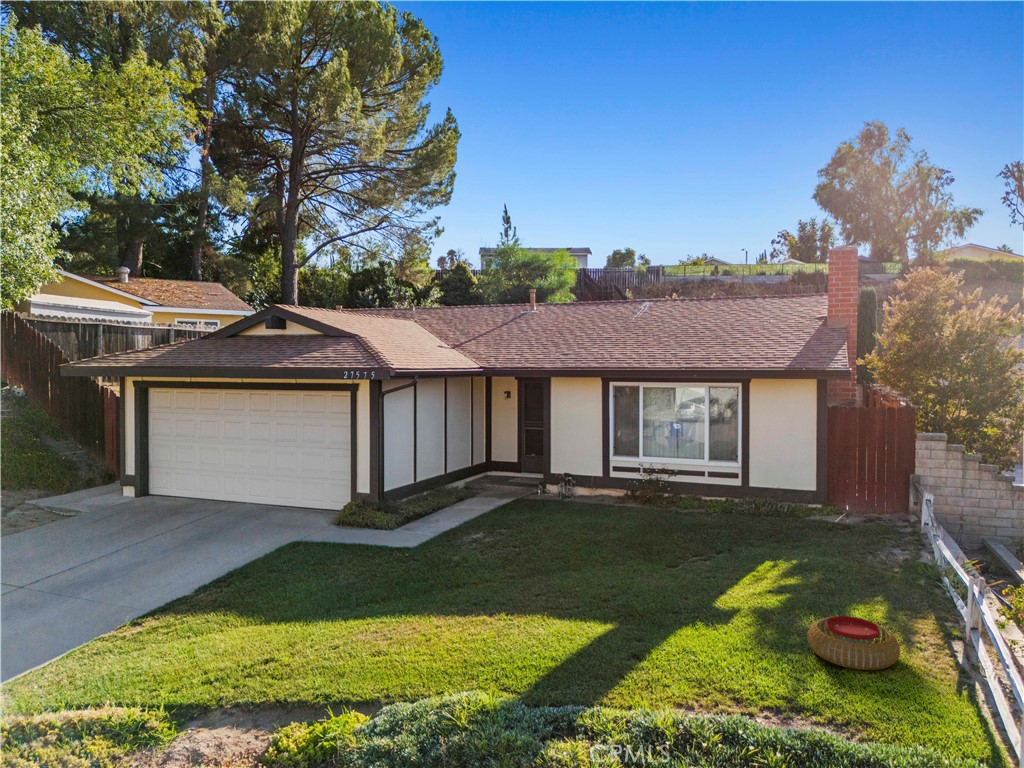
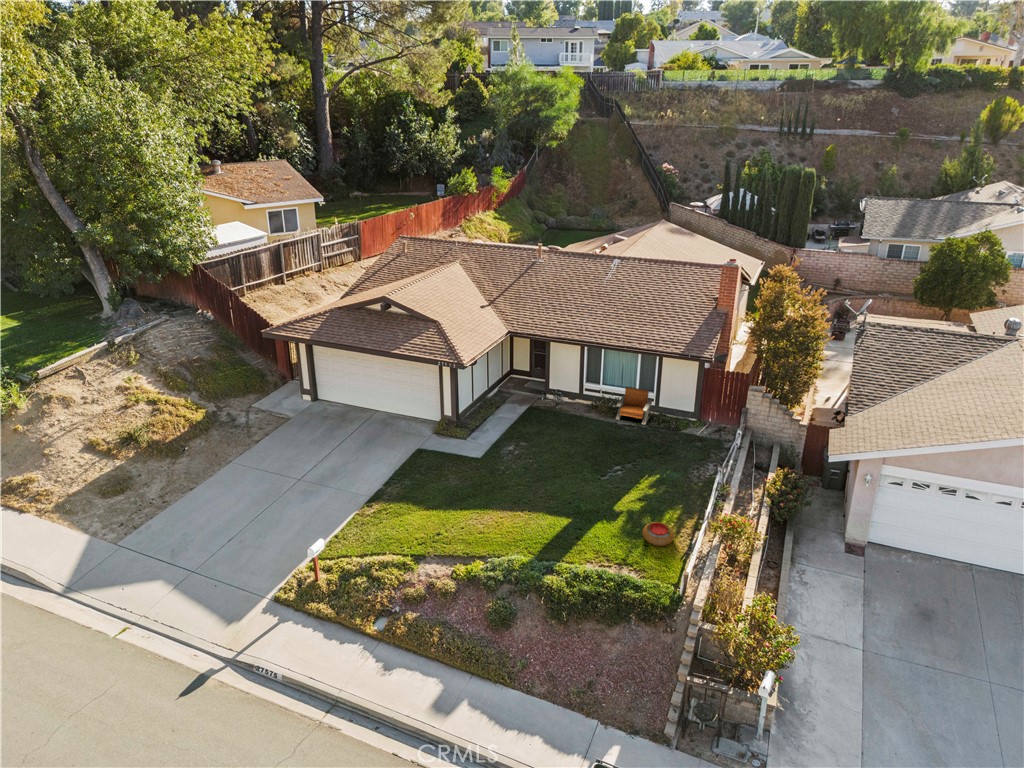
lounge chair: none [673,452,736,511] -> present [616,387,652,425]

